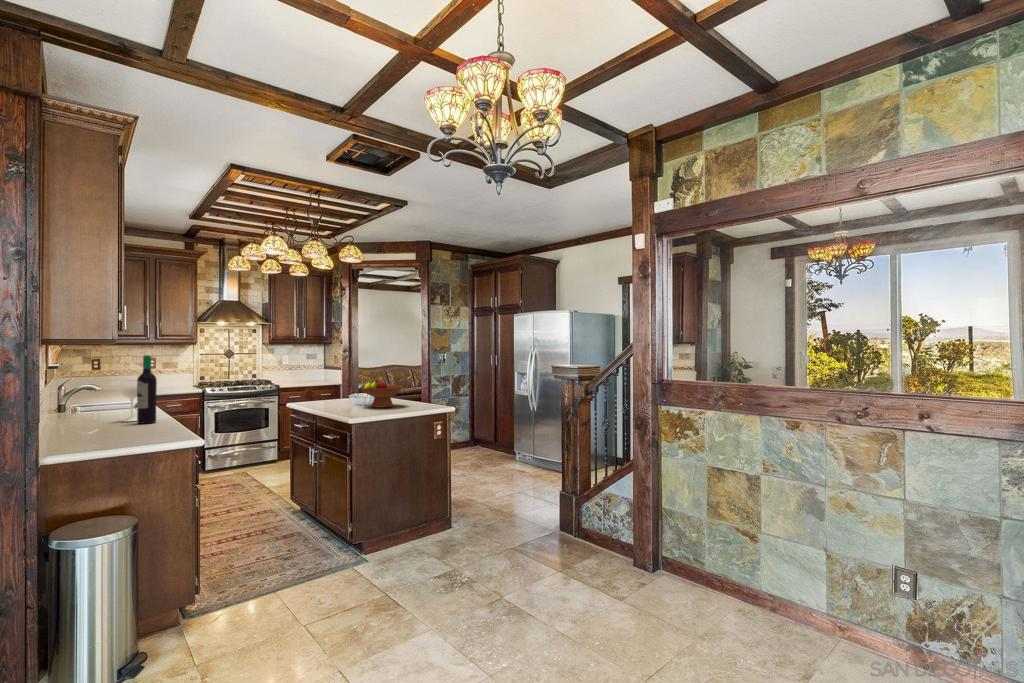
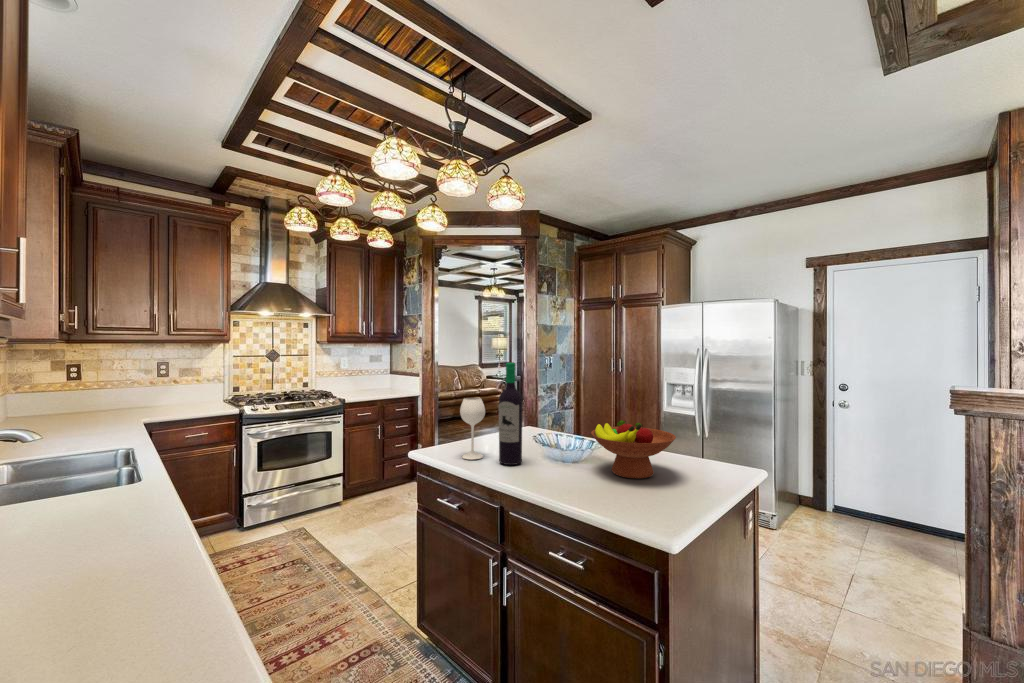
wine bottle: present [121,355,157,423] -> present [460,363,522,465]

